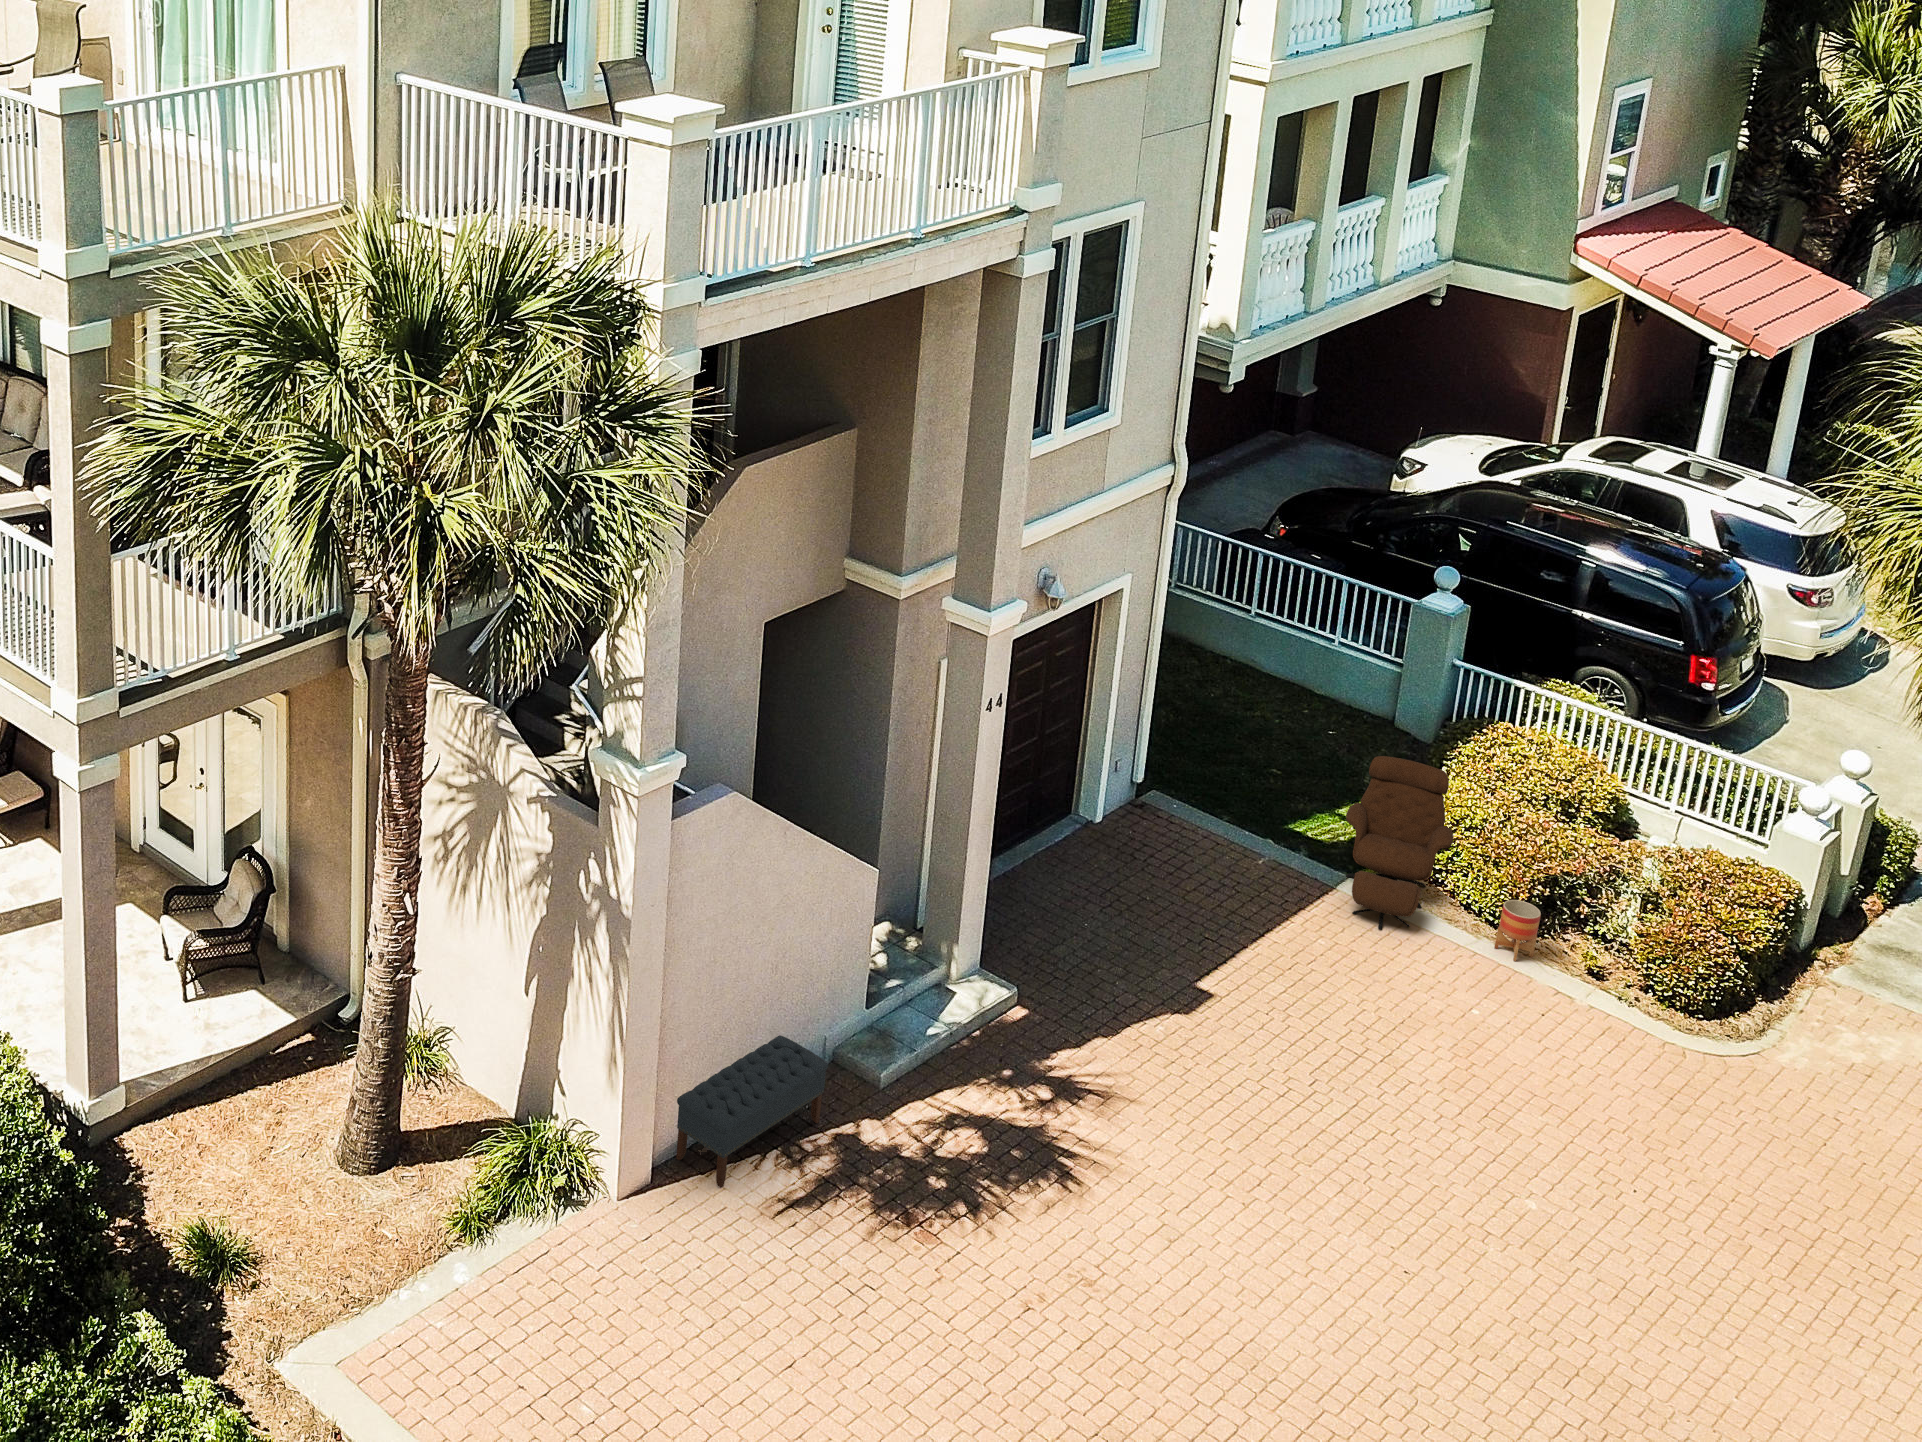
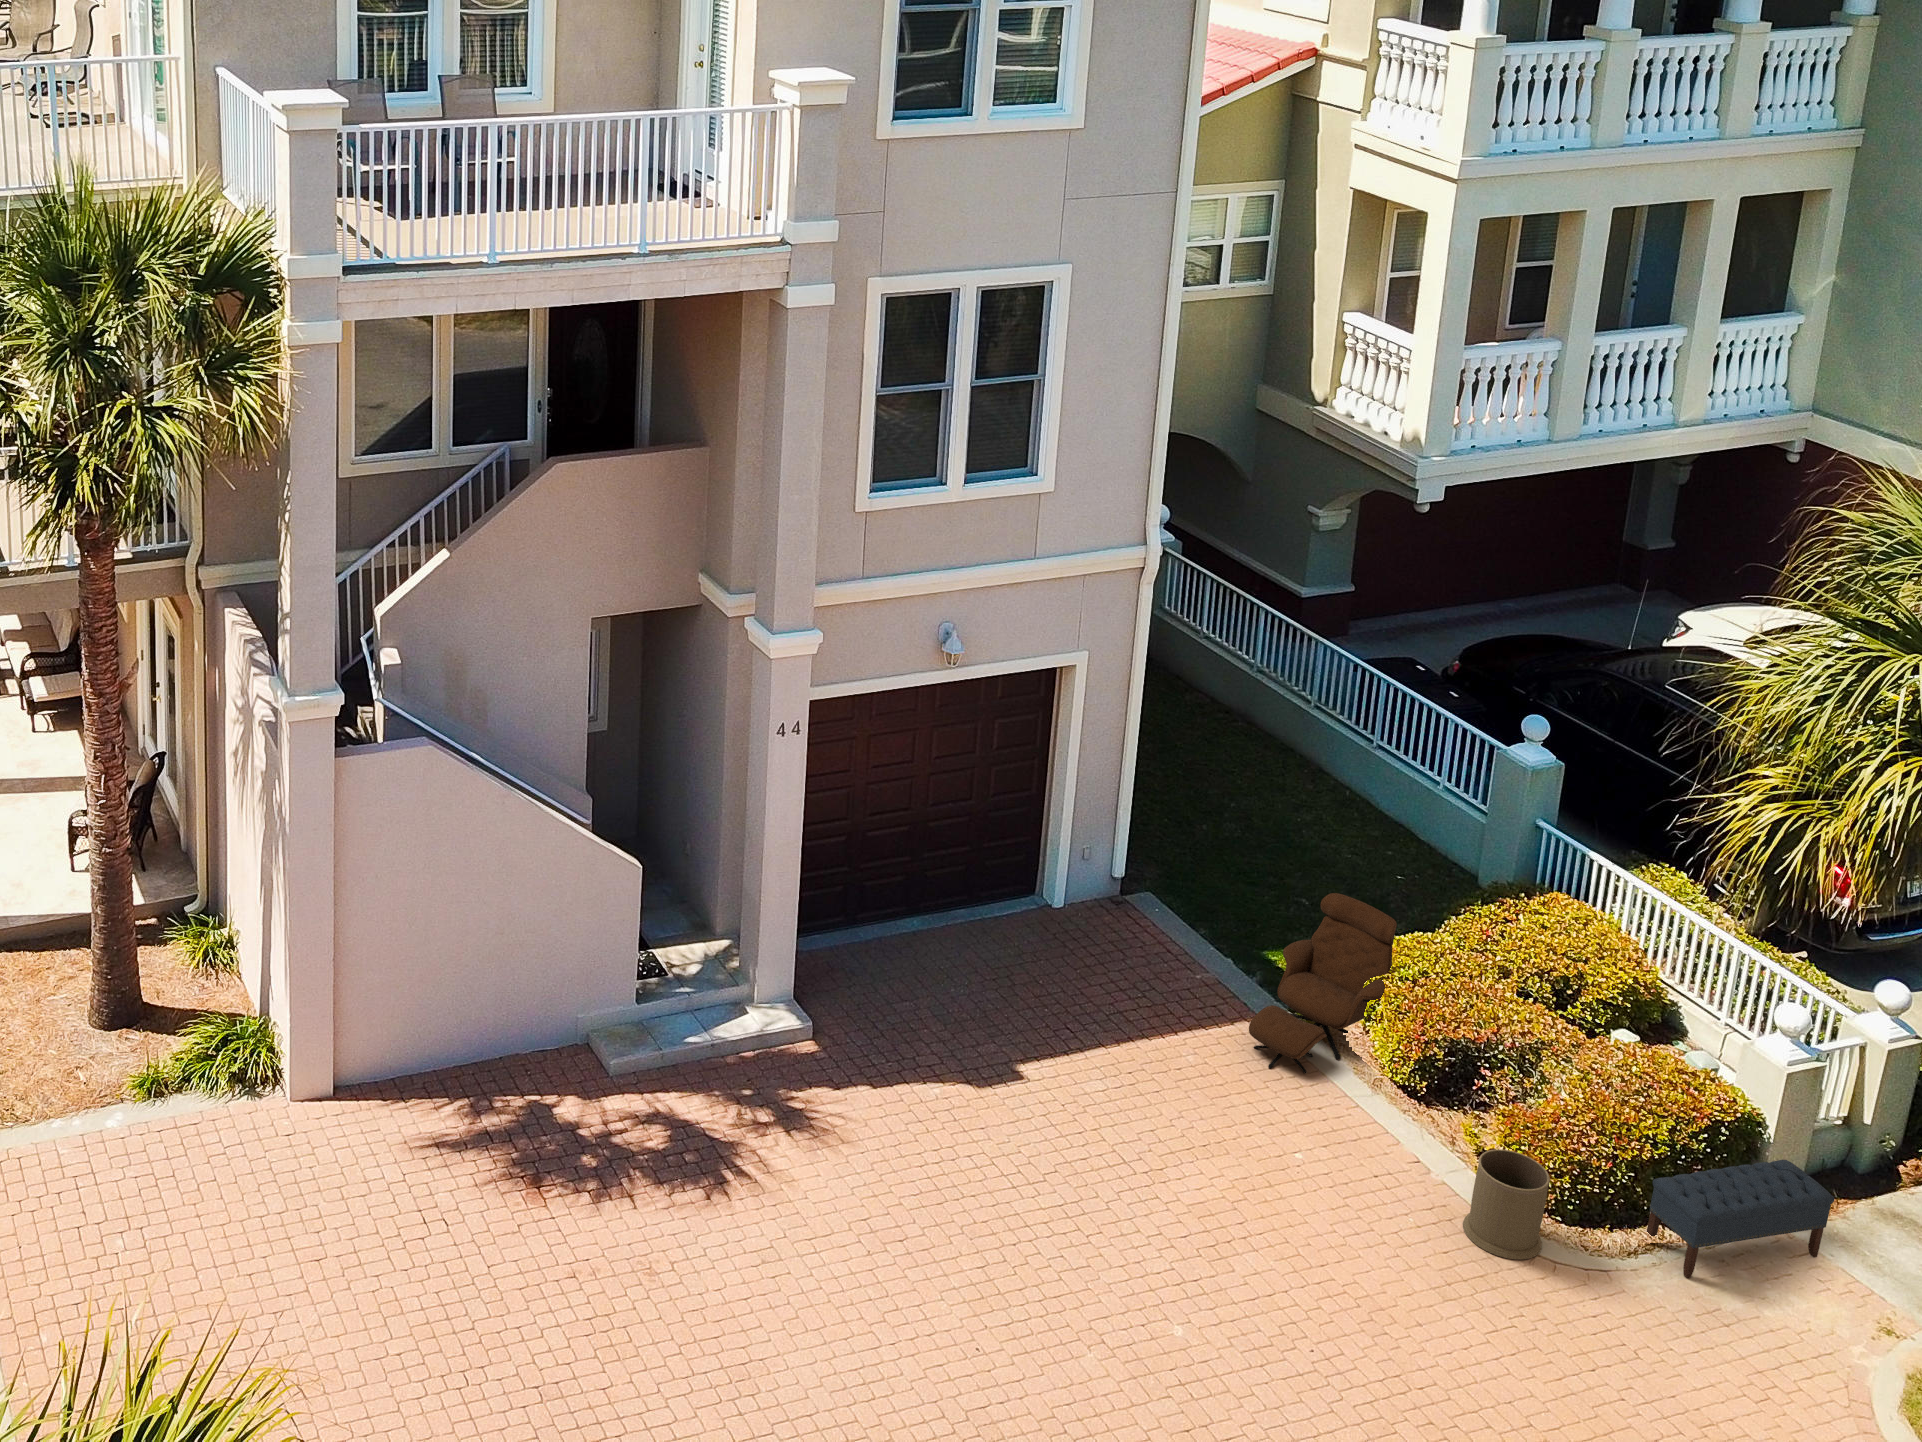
planter: present [1494,900,1541,961] -> none [1386,1064,1433,1130]
trash can: none [1628,961,1713,1058] -> present [1463,1149,1550,1260]
bench: present [676,1035,828,1188] -> present [1647,1160,1834,1278]

